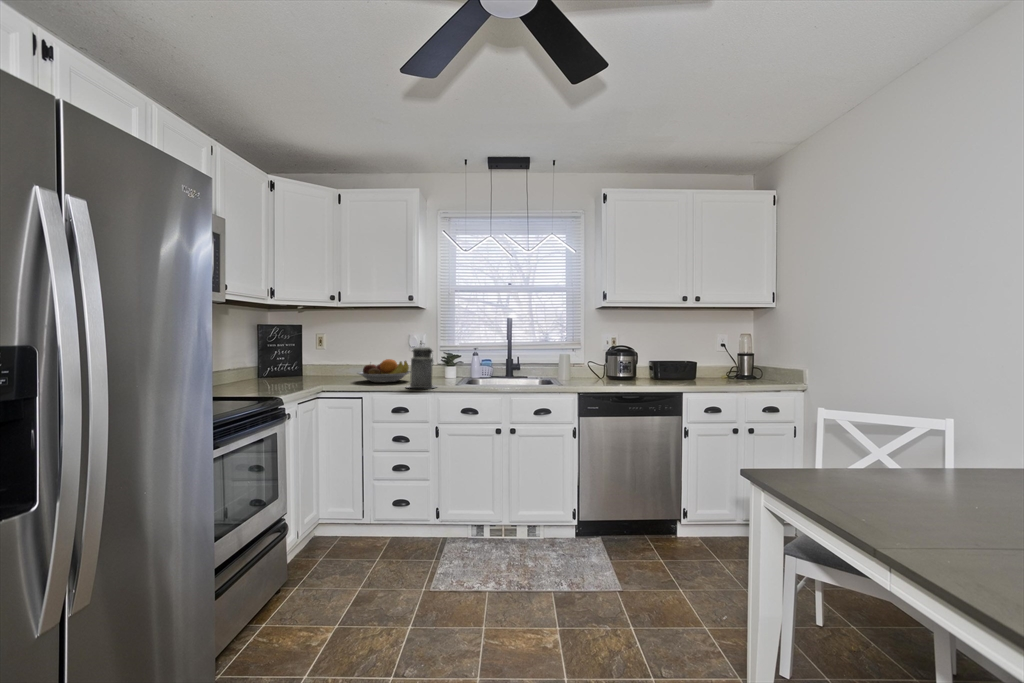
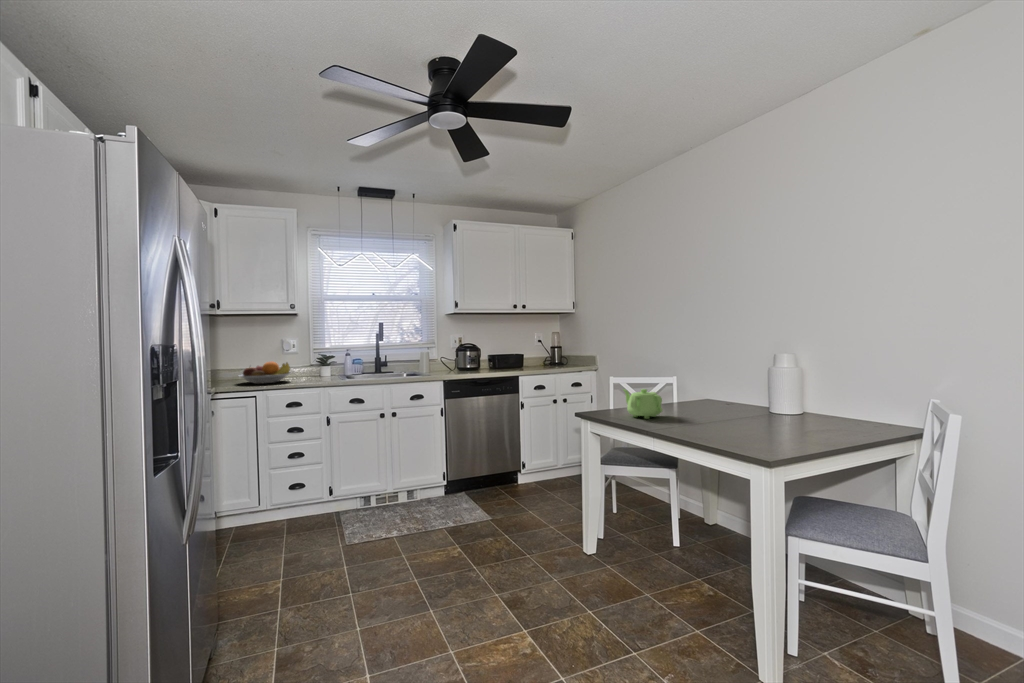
canister: present [408,346,437,388] -> none [297,346,327,385]
teapot: none [839,442,941,515] -> present [623,389,663,419]

